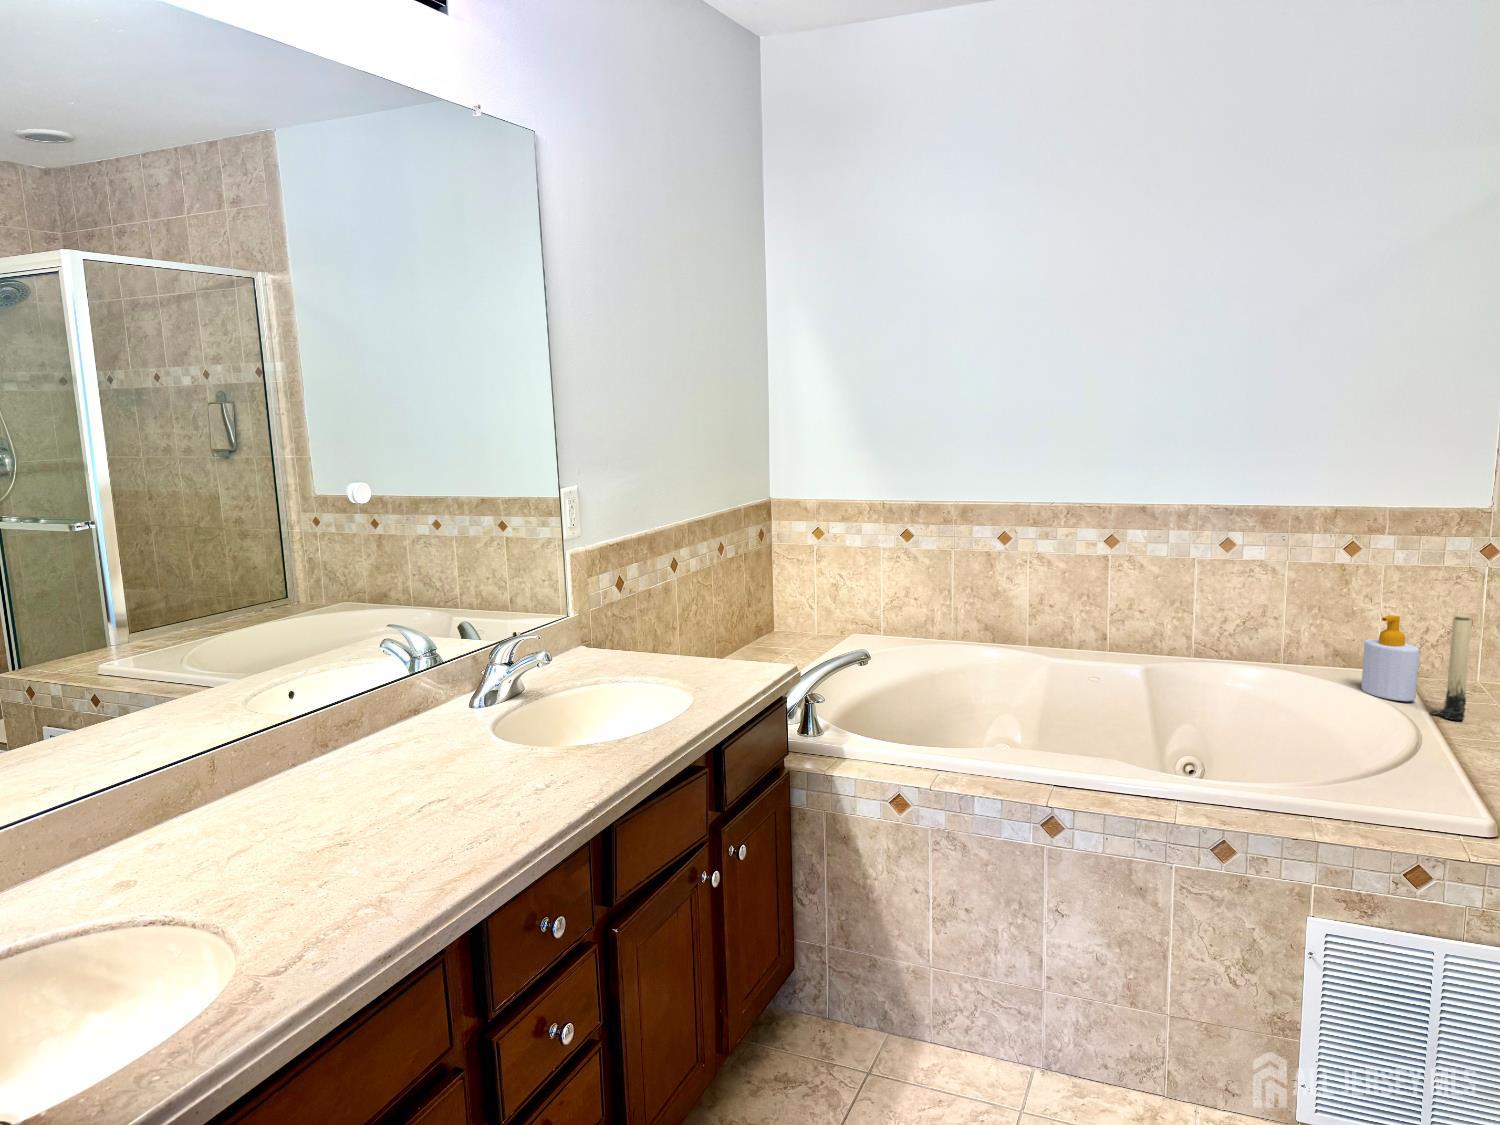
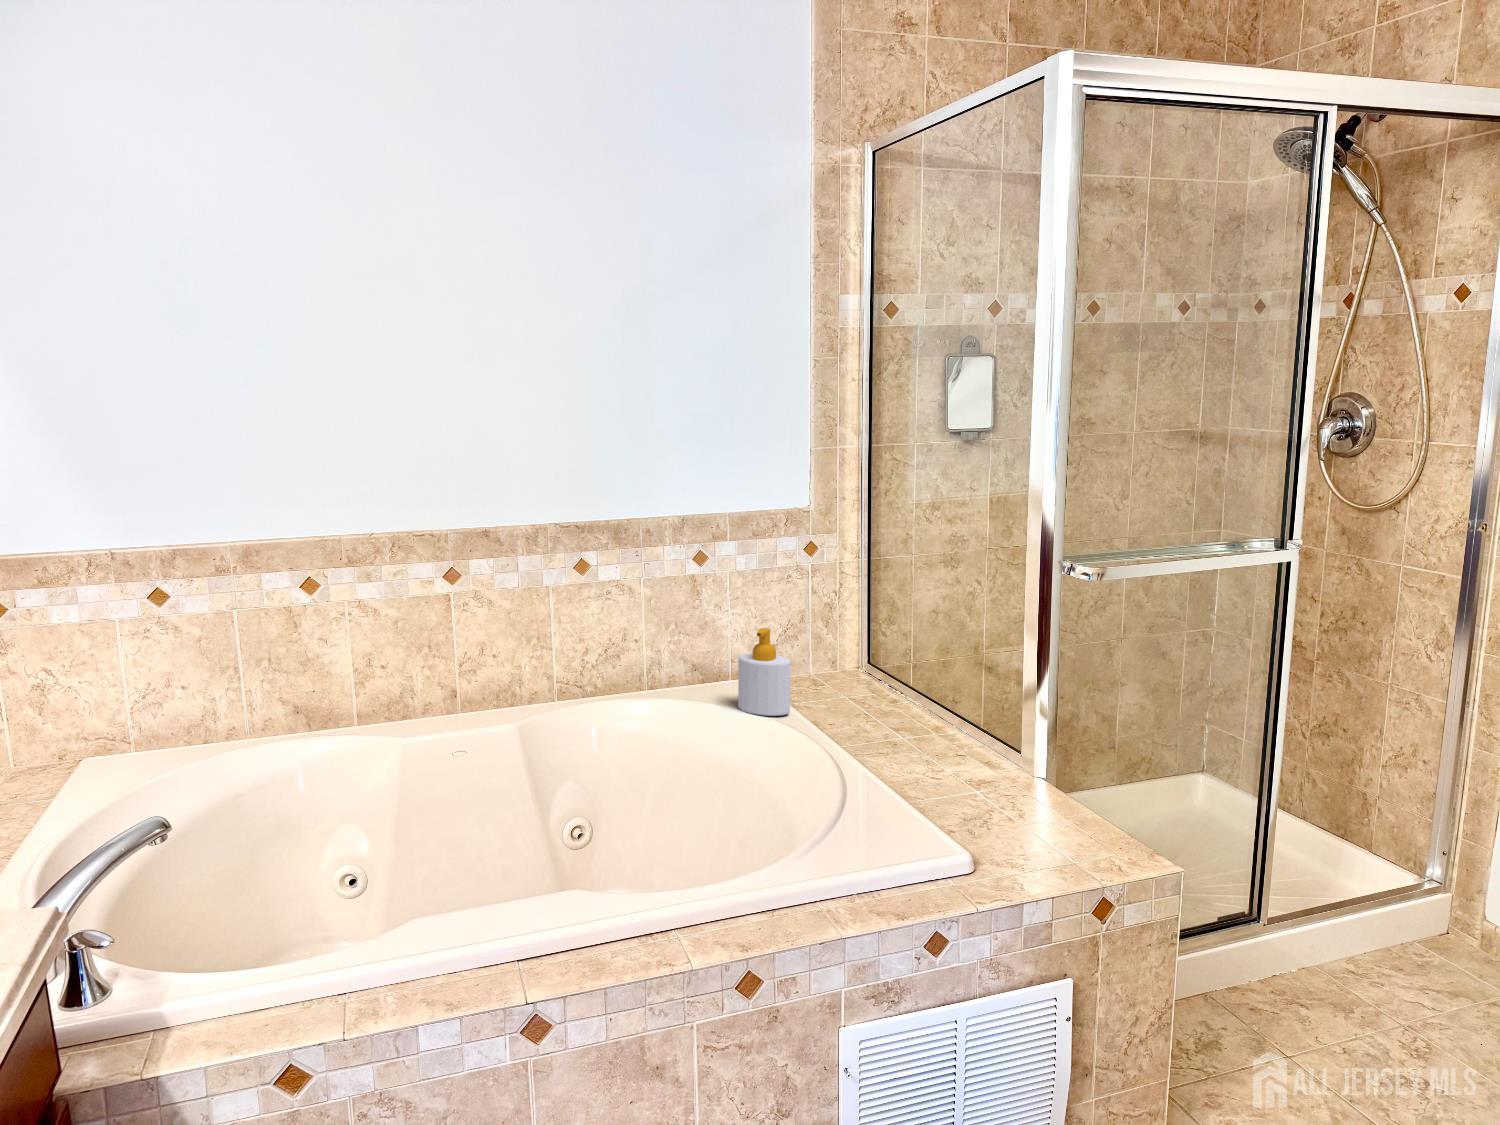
candle: present [1430,614,1471,720] -> none [810,621,842,728]

